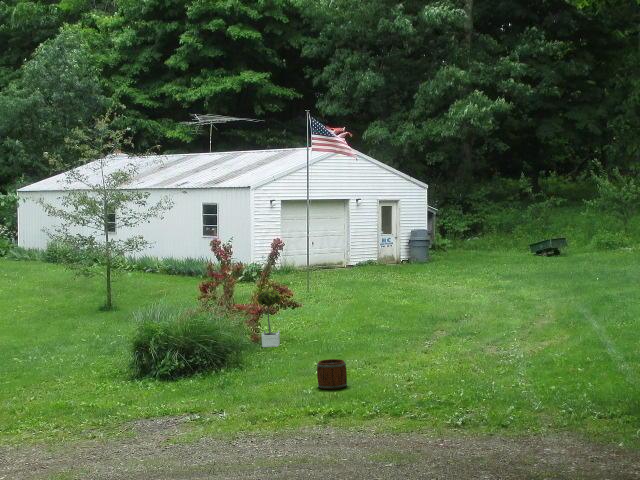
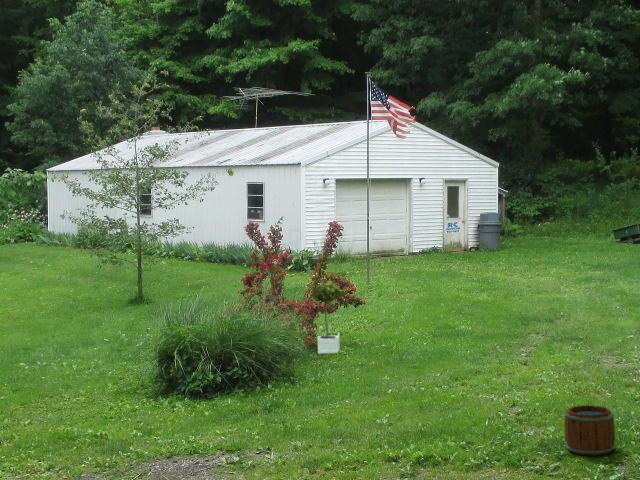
bucket: present [317,359,347,389] -> present [564,405,615,456]

